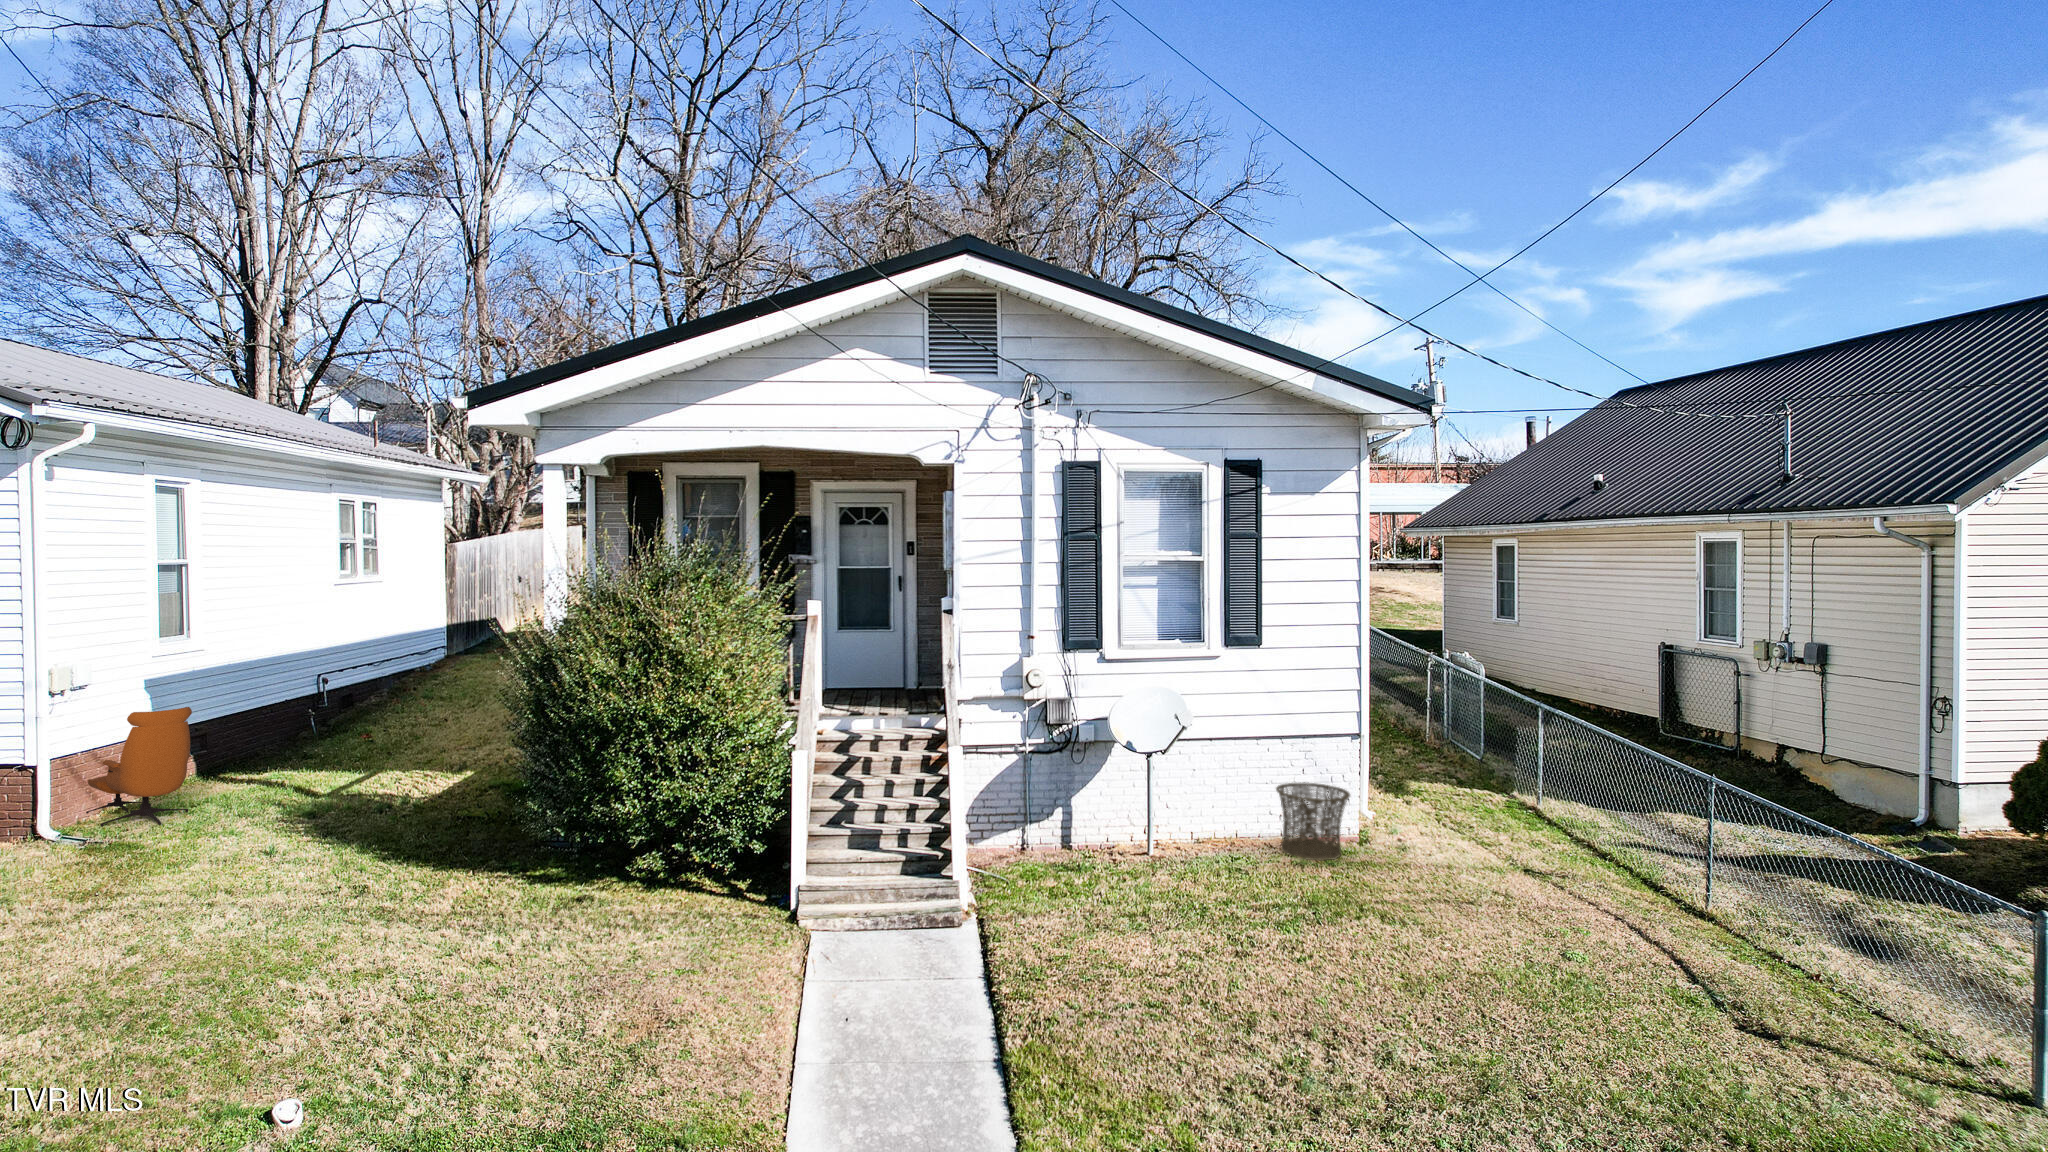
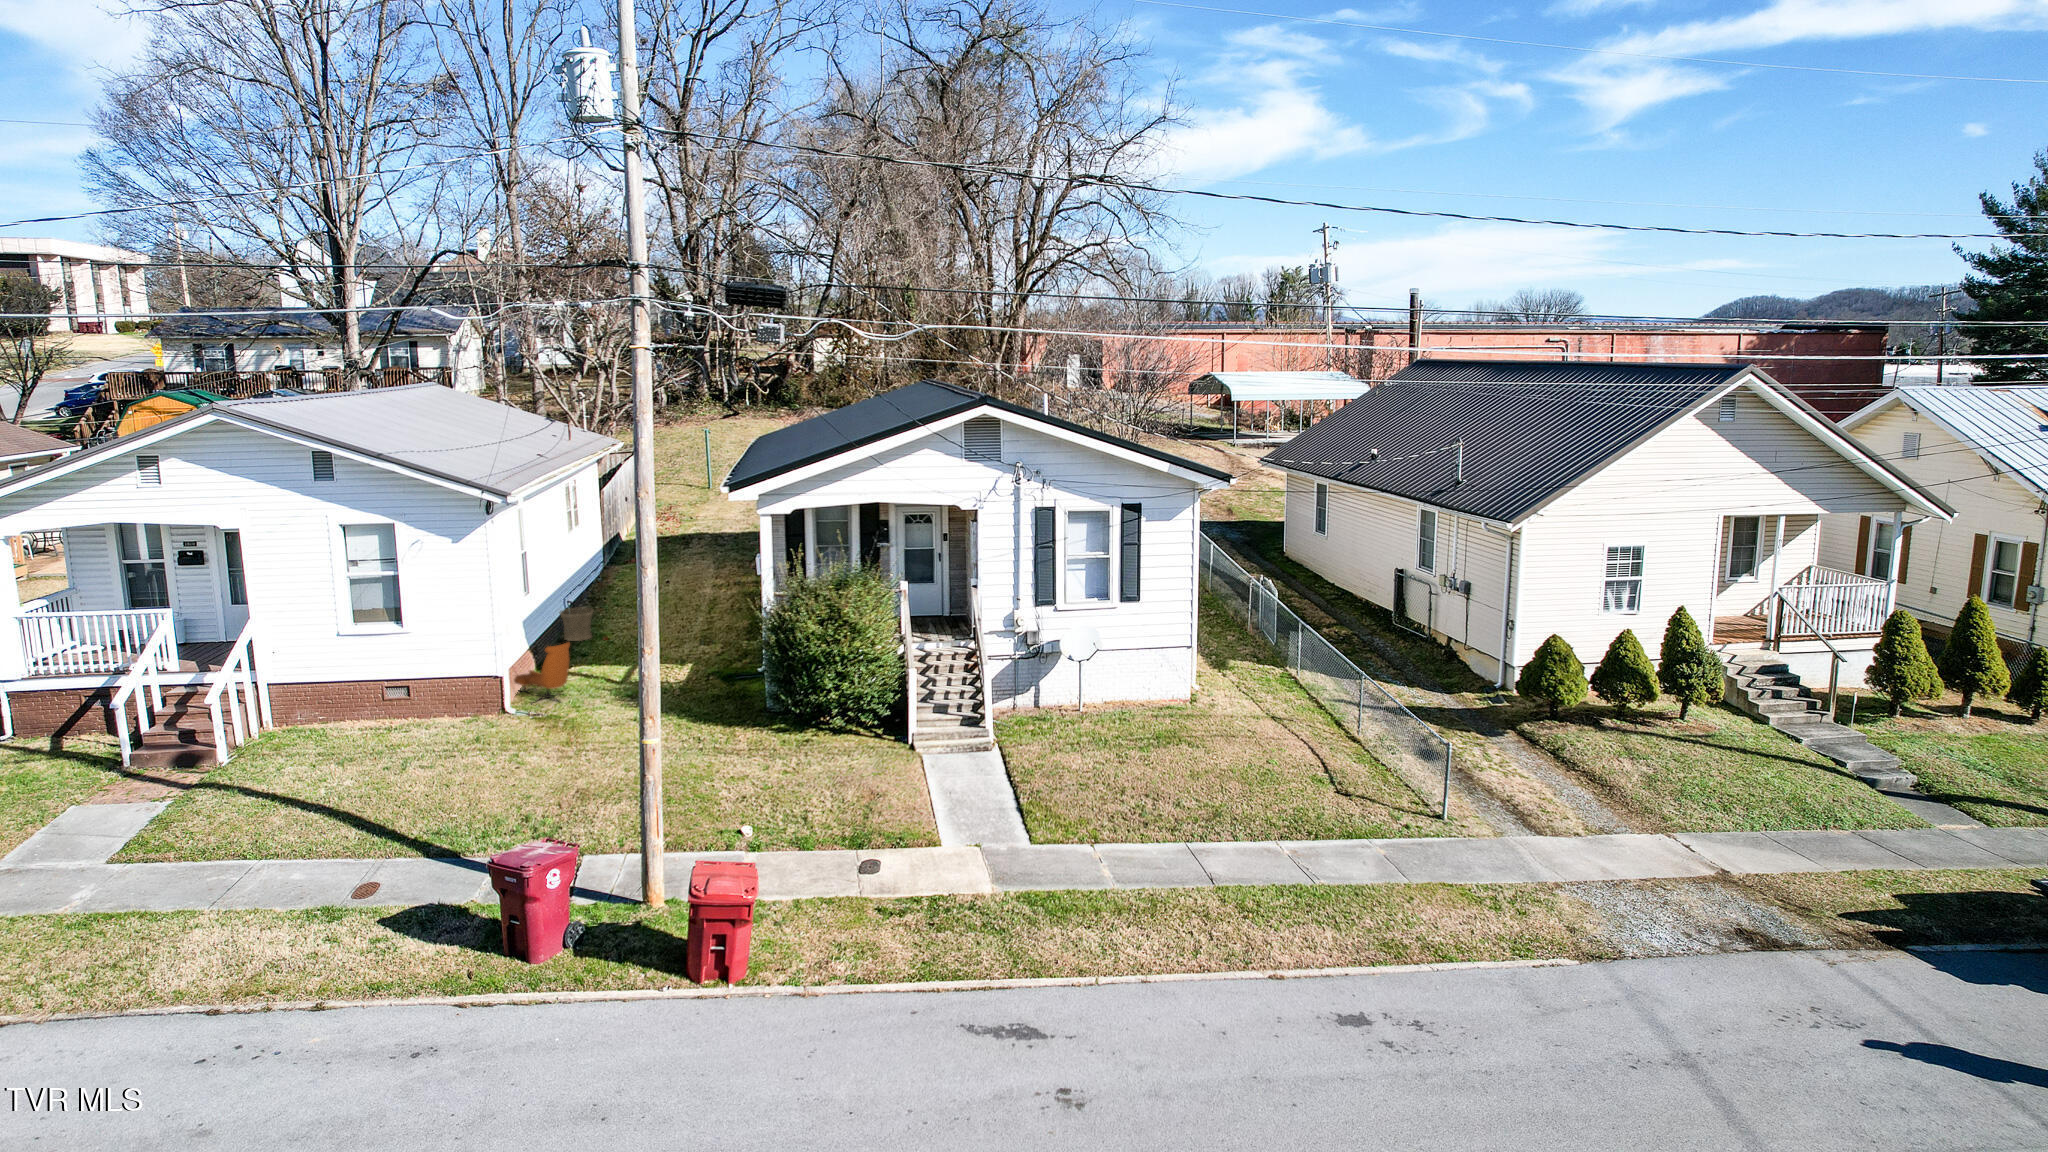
basket: present [1276,782,1350,860] -> present [560,608,593,641]

